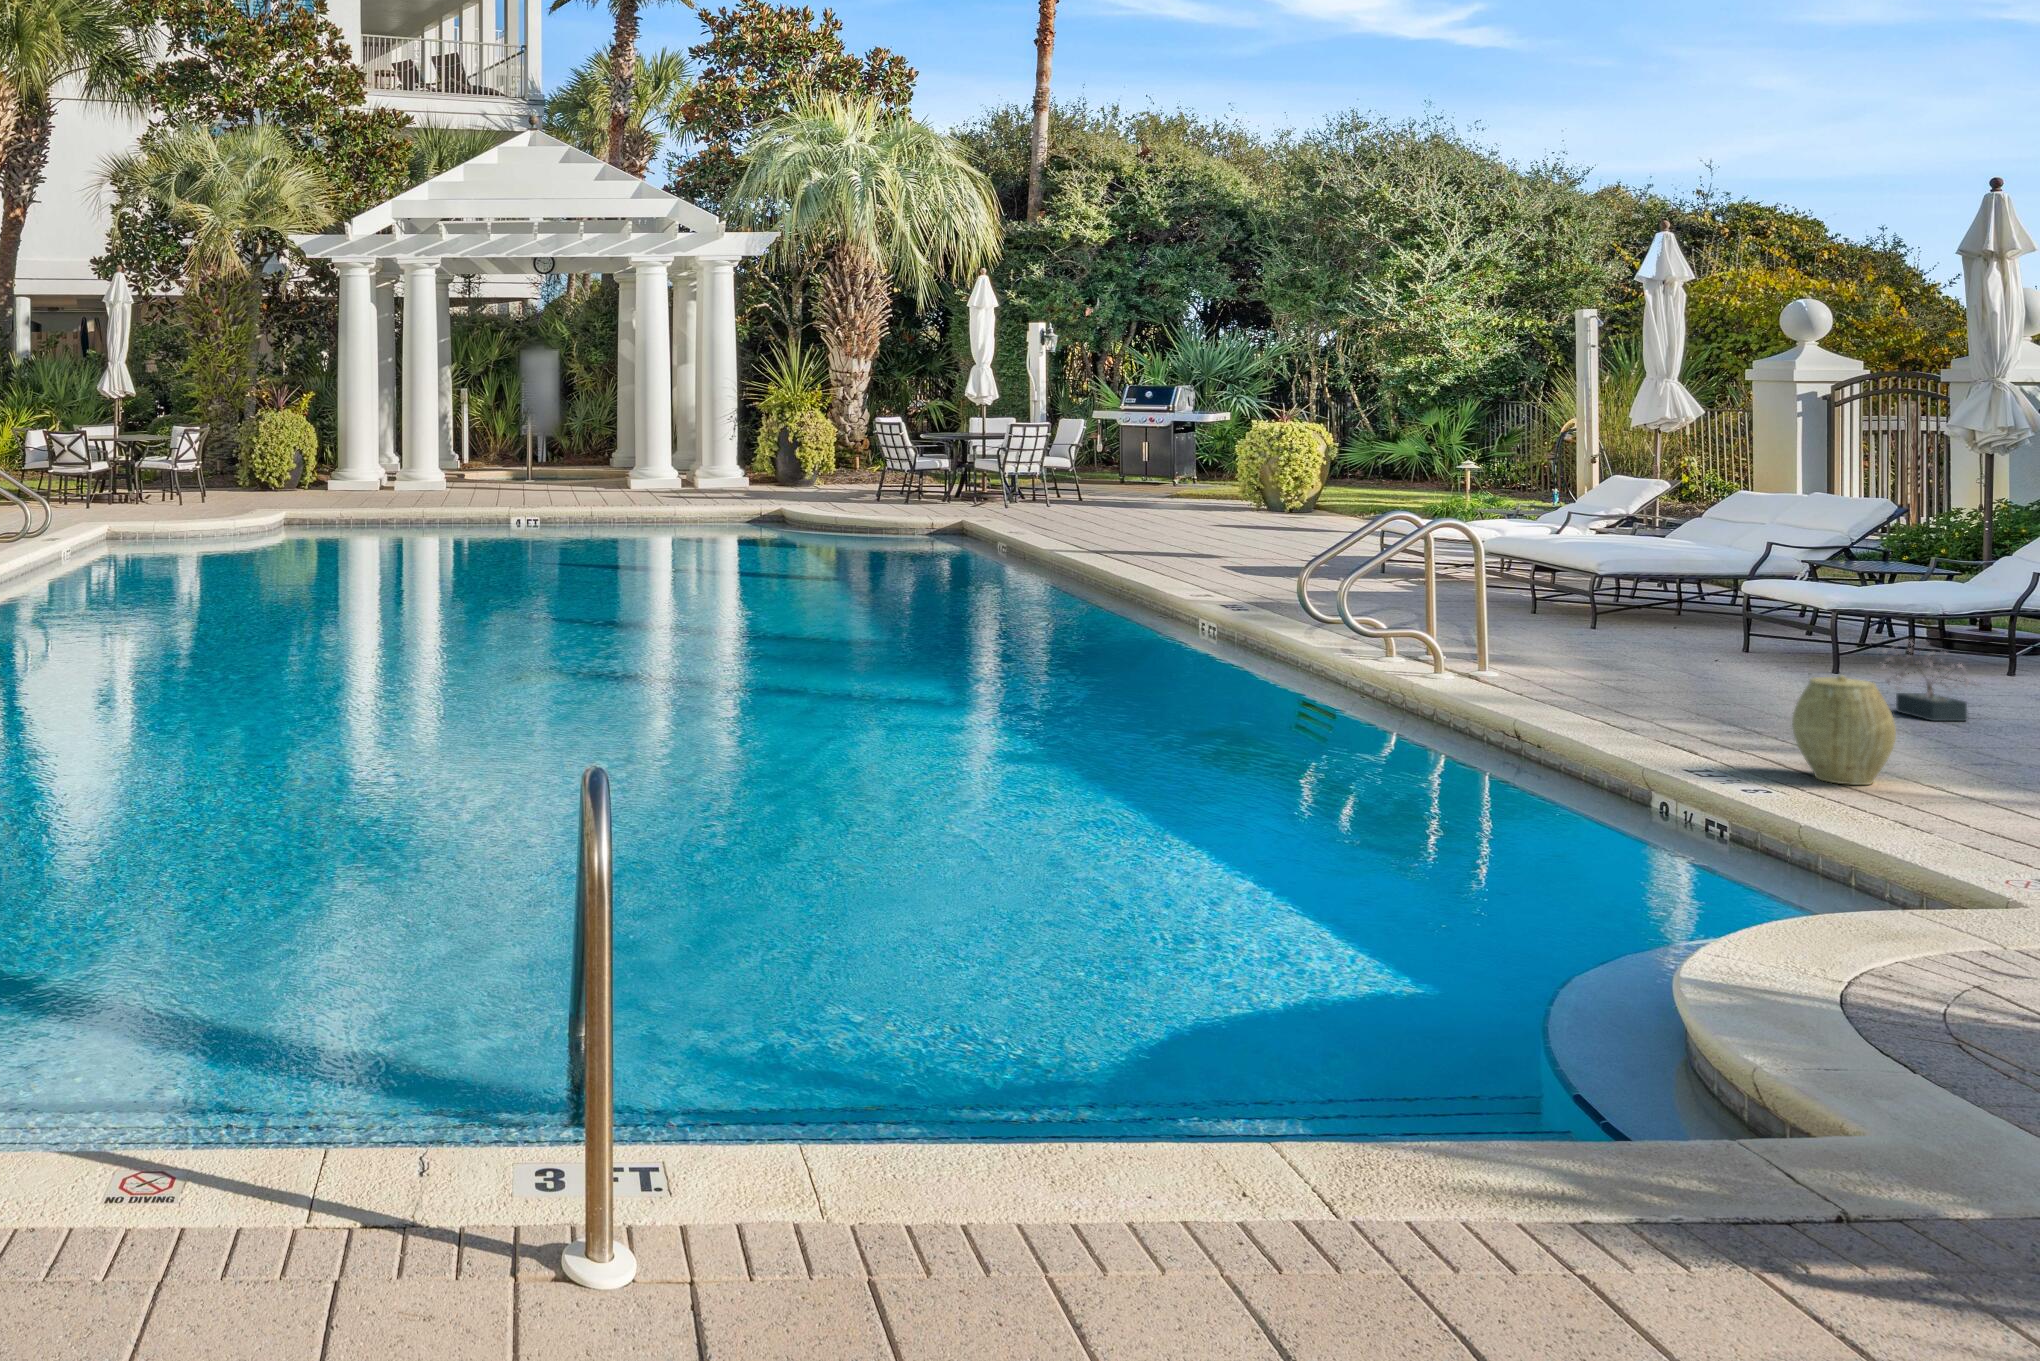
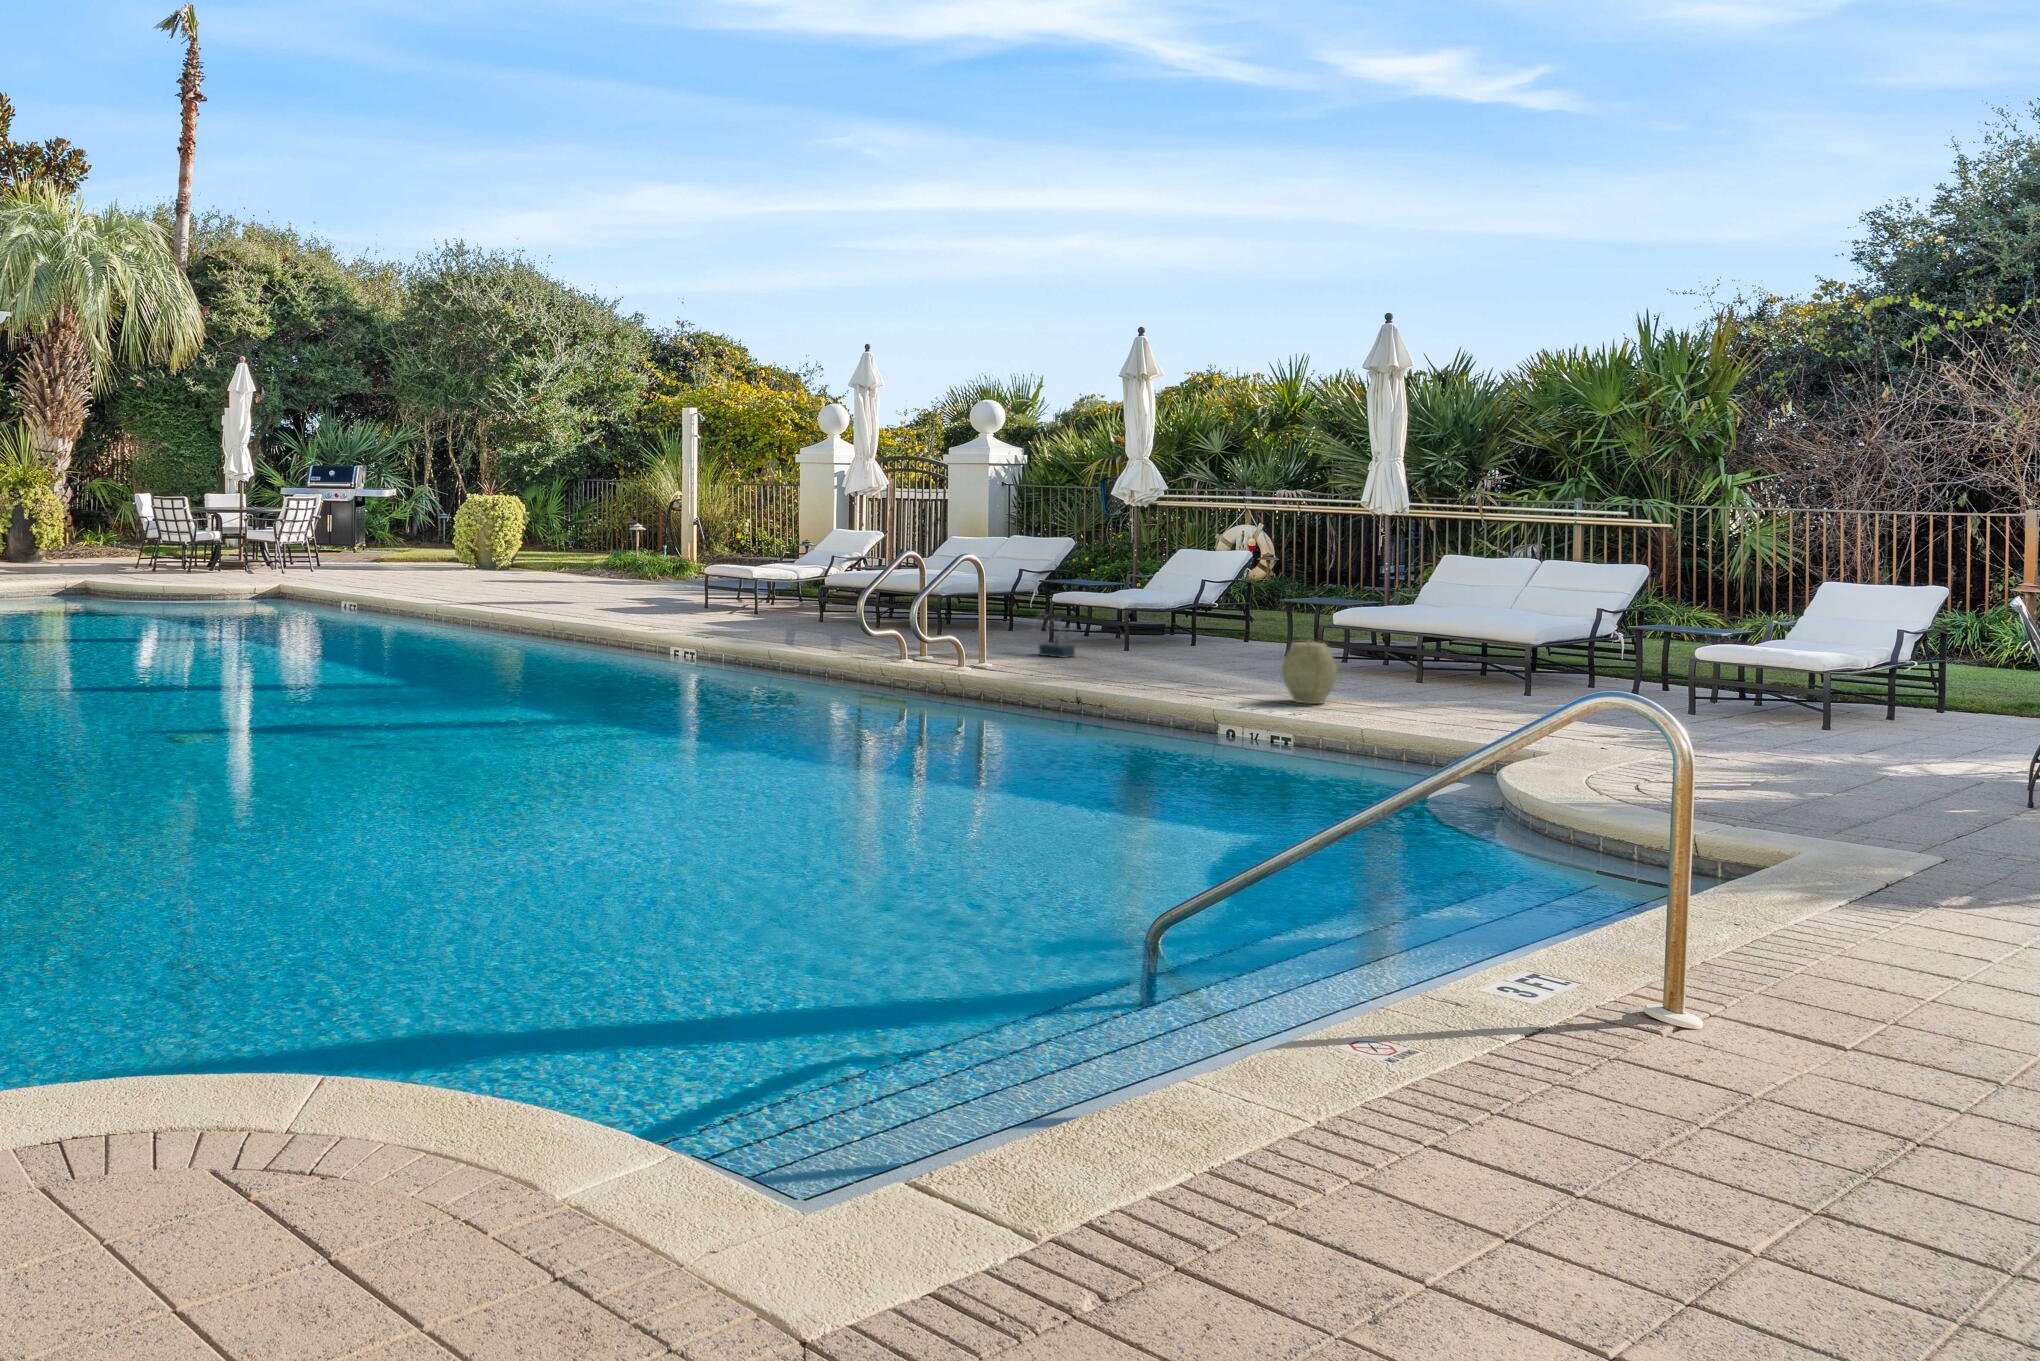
decorative plant: present [1877,640,1976,721] -> present [1032,615,1077,658]

